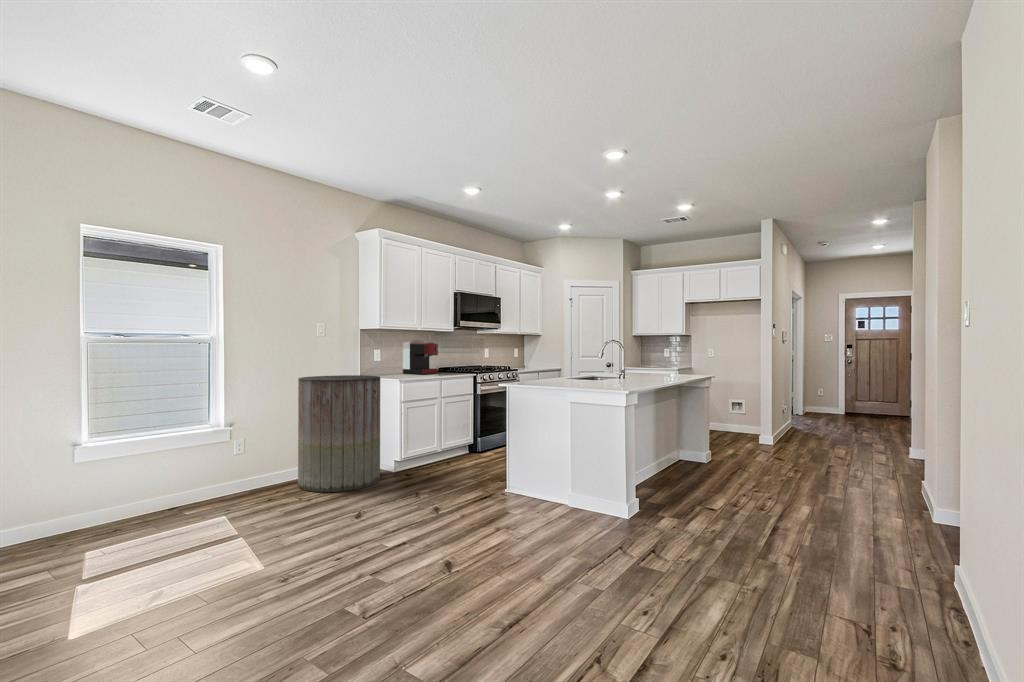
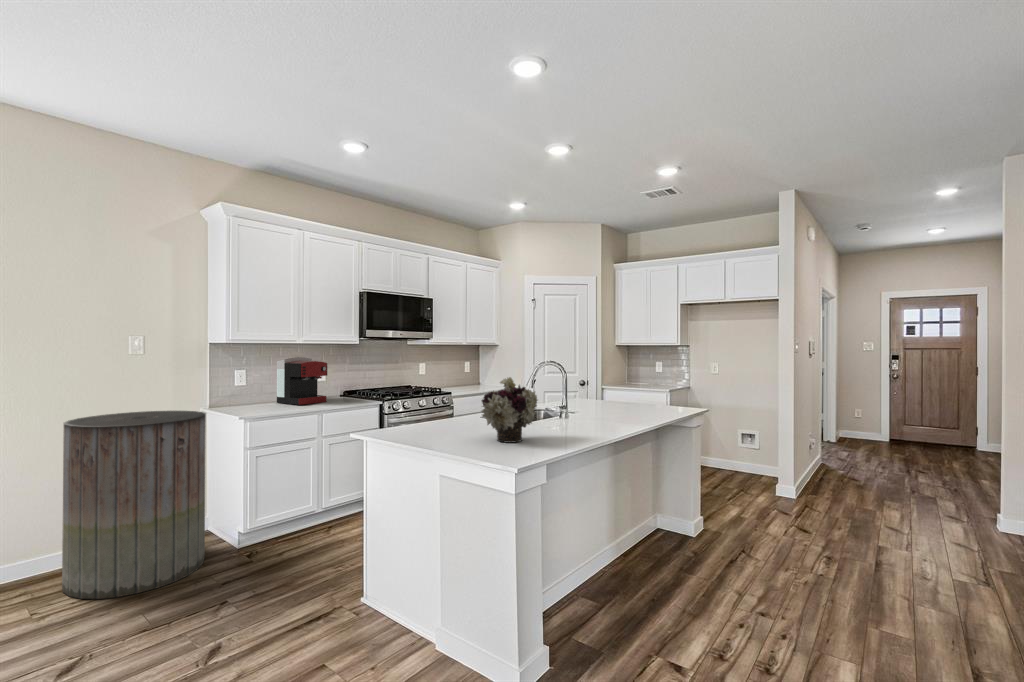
flower arrangement: none [587,346,622,385] -> present [481,377,538,443]

